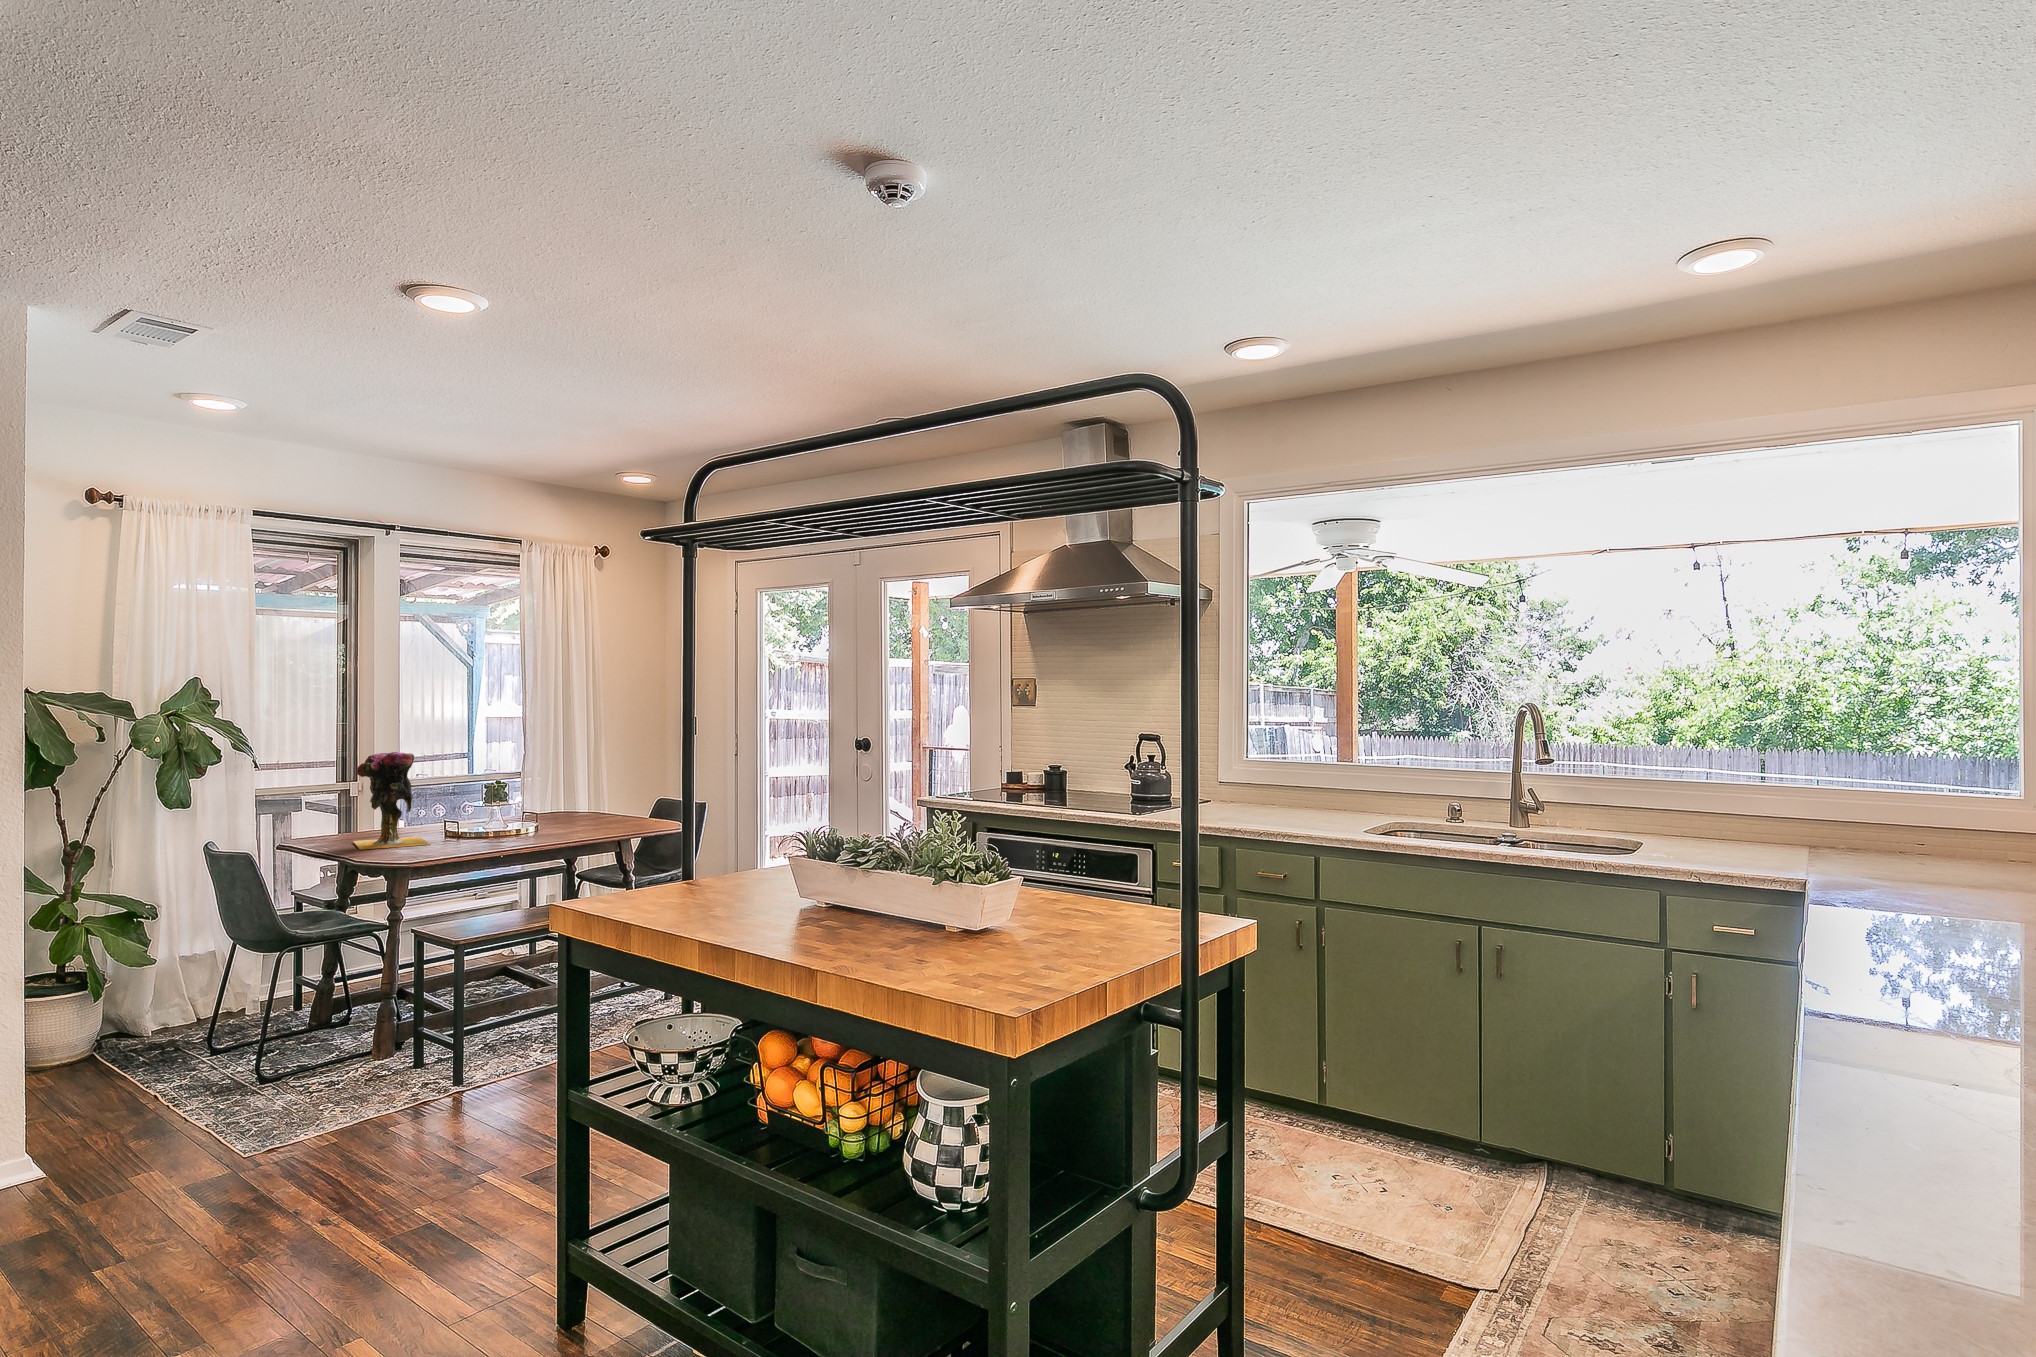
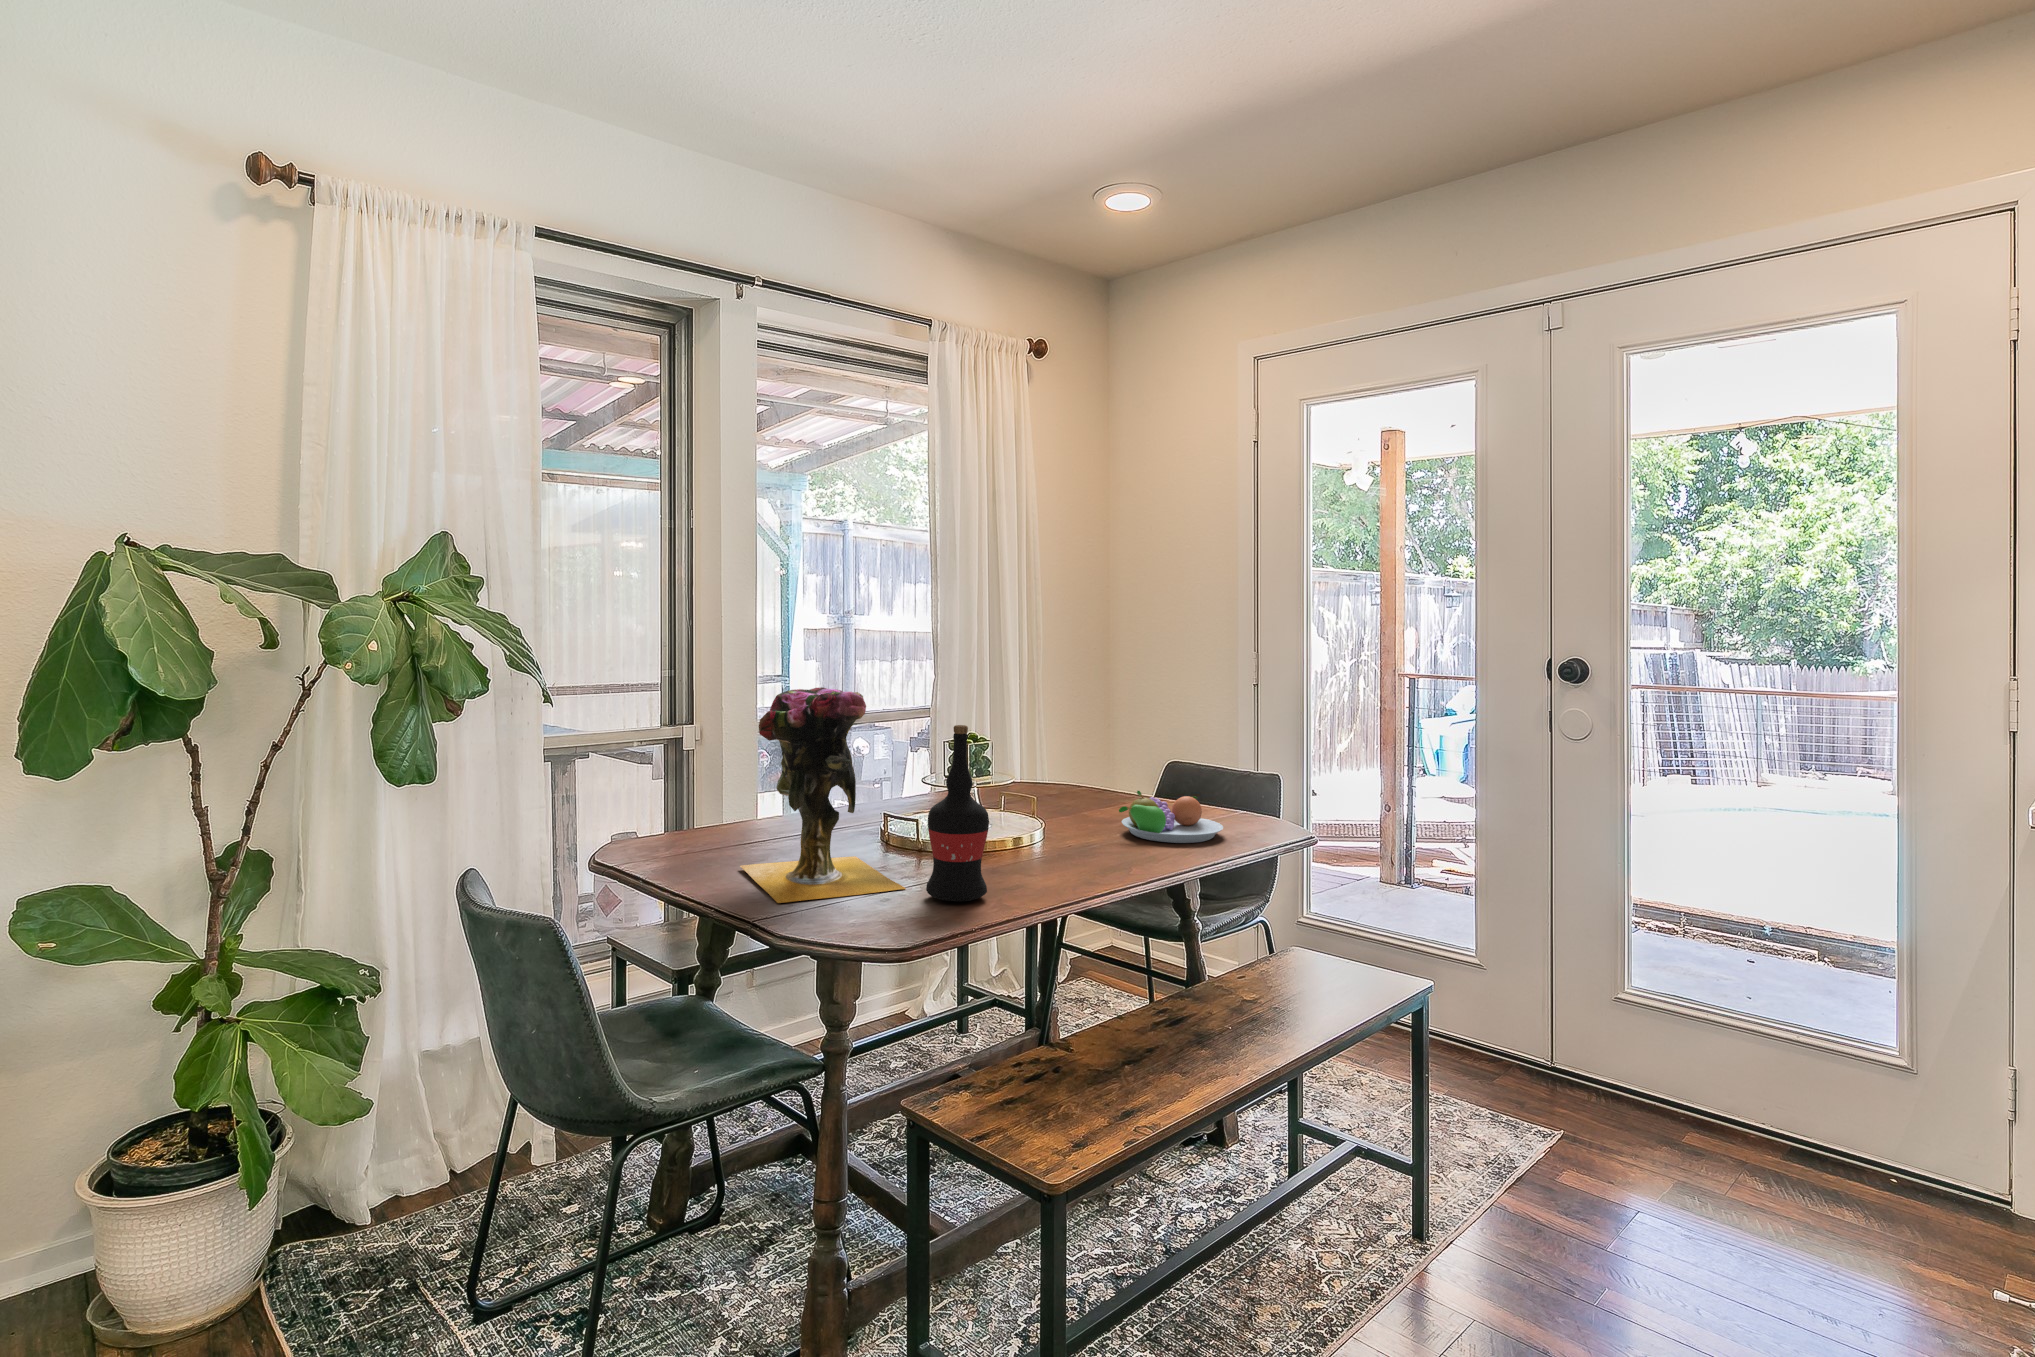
wine bottle: none [435,766,467,846] -> present [926,725,989,902]
fruit bowl: none [577,803,639,828] -> present [1119,791,1223,843]

